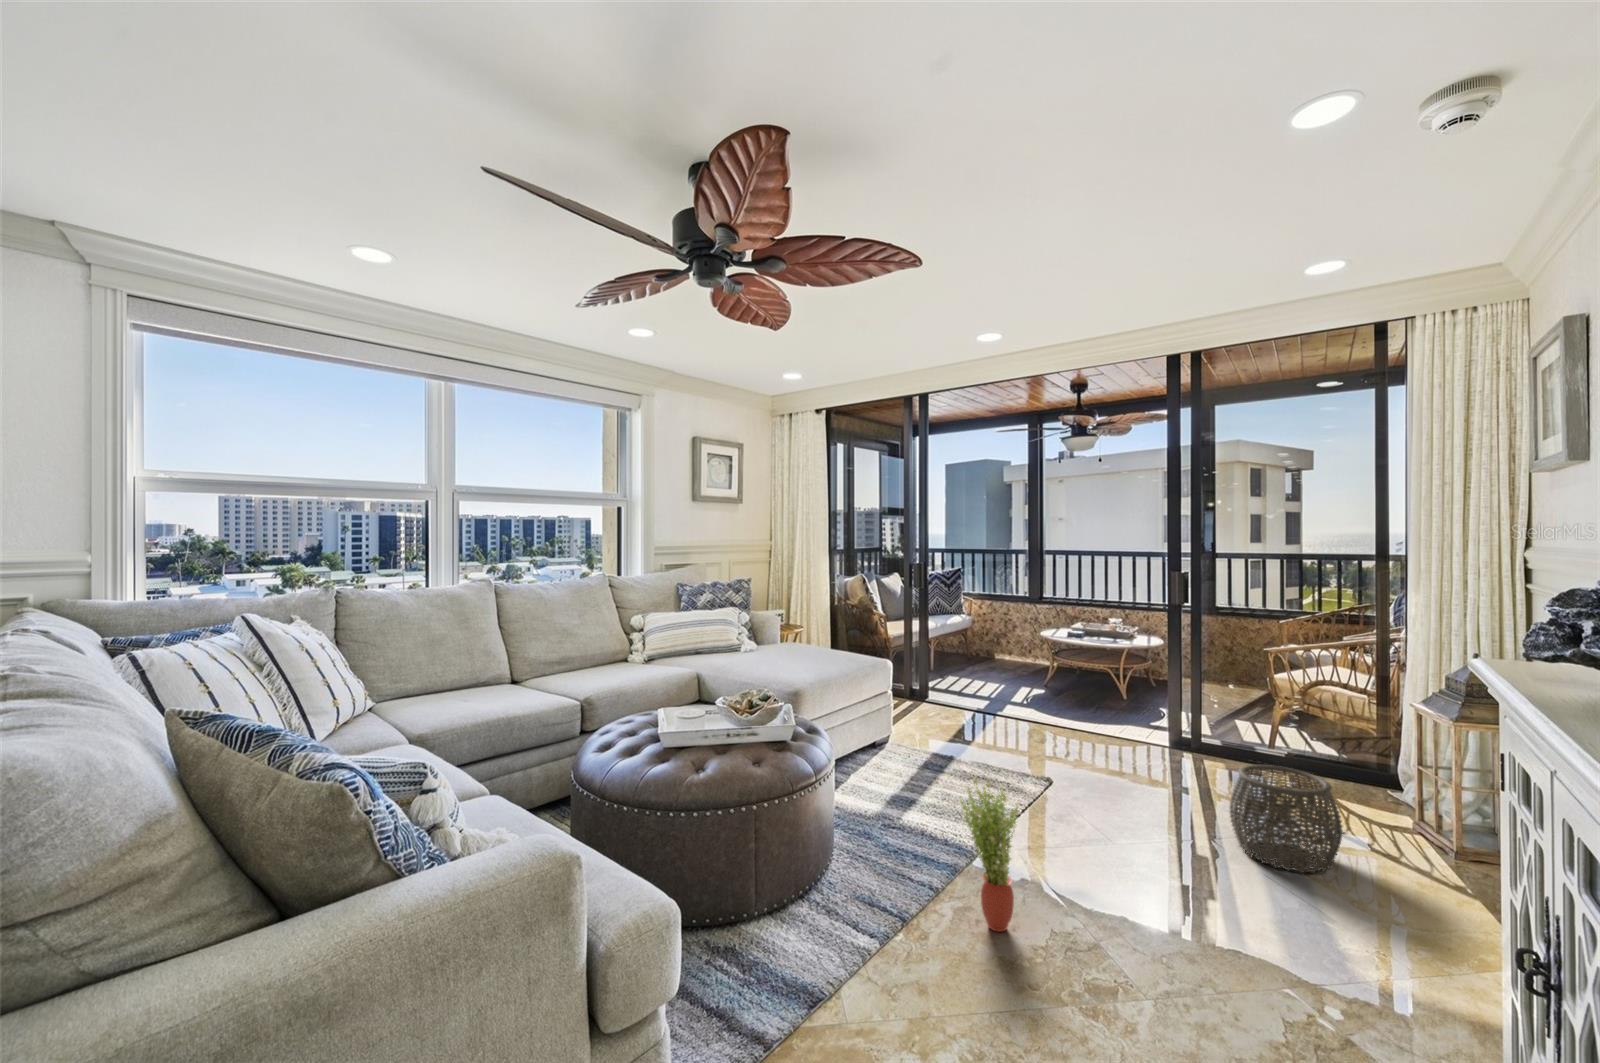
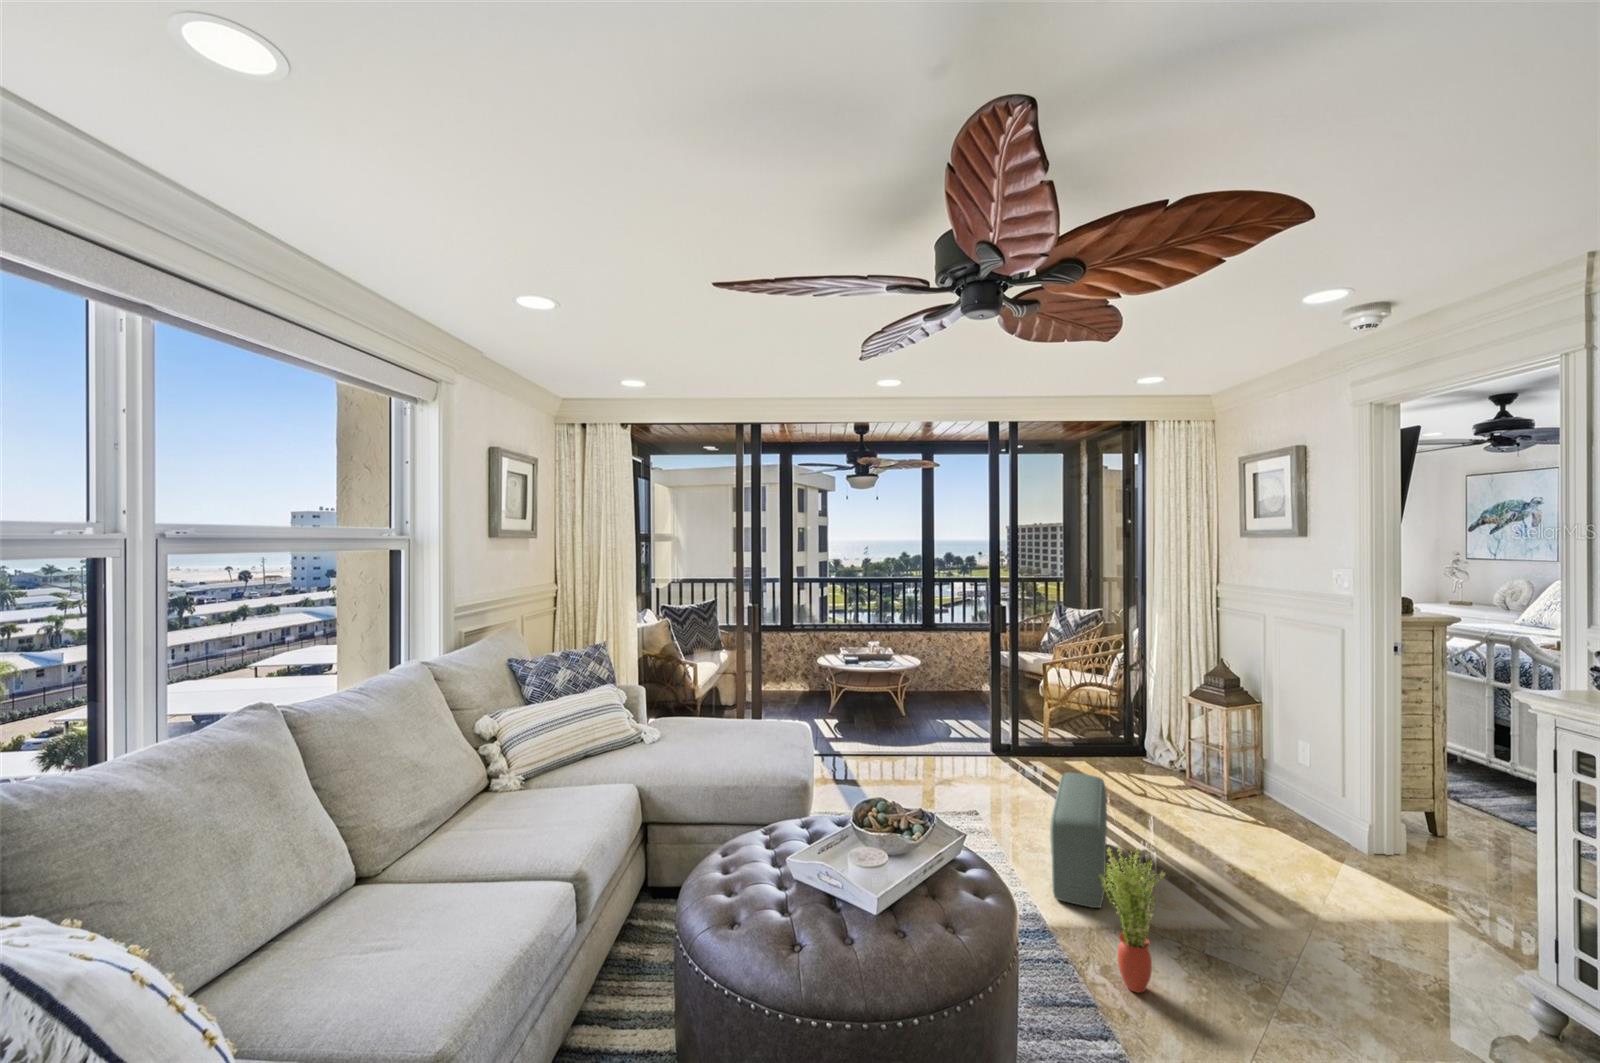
pouf: none [1026,749,1173,875] -> present [1050,773,1107,908]
woven basket: present [1229,765,1342,873] -> none [1128,763,1212,846]

